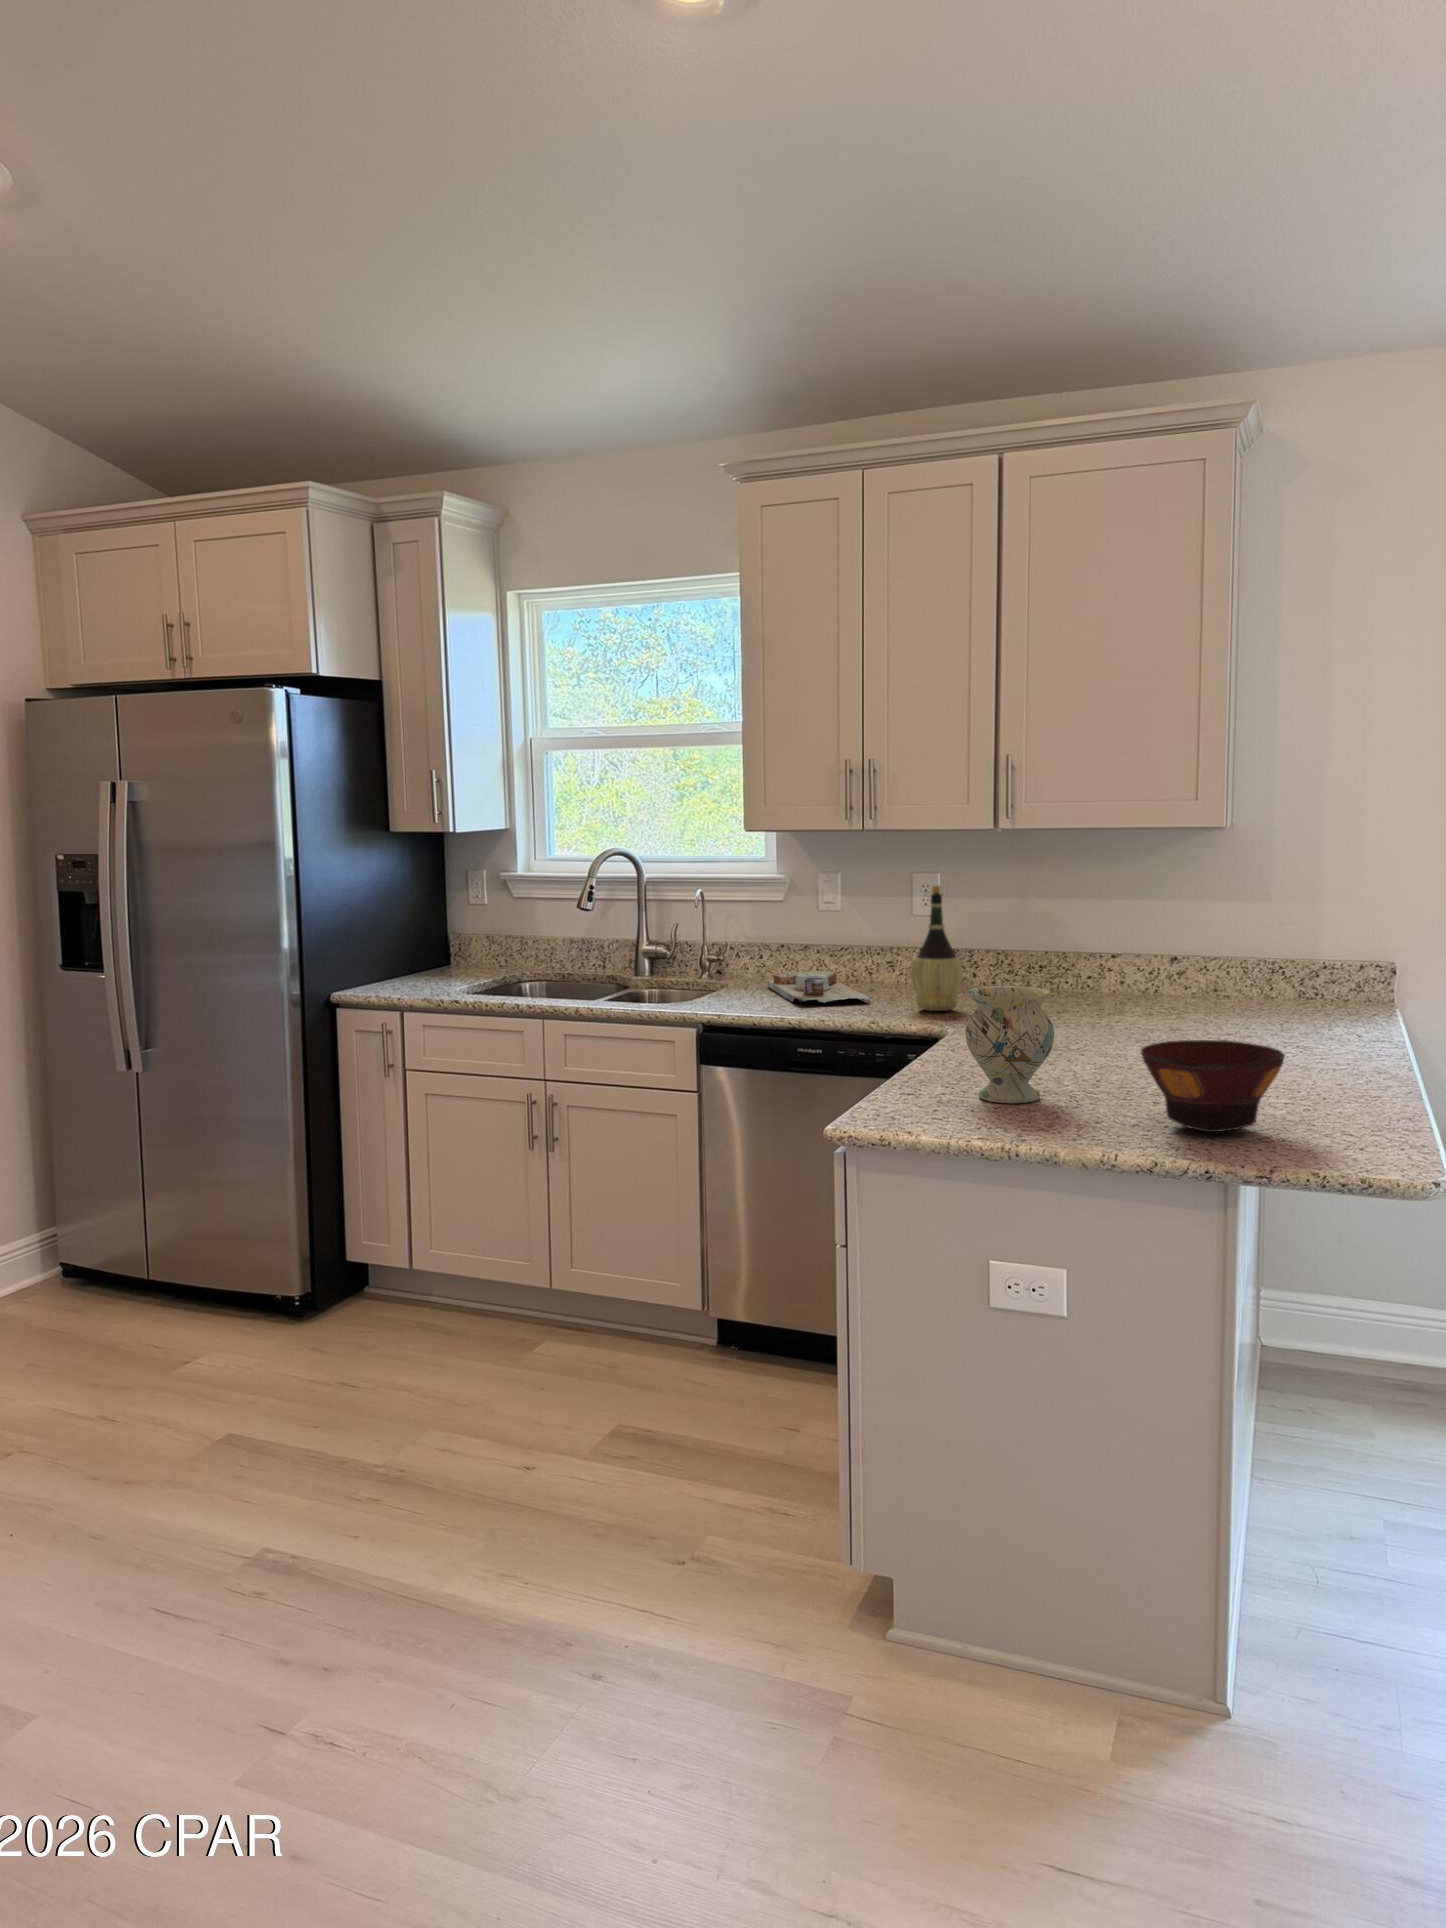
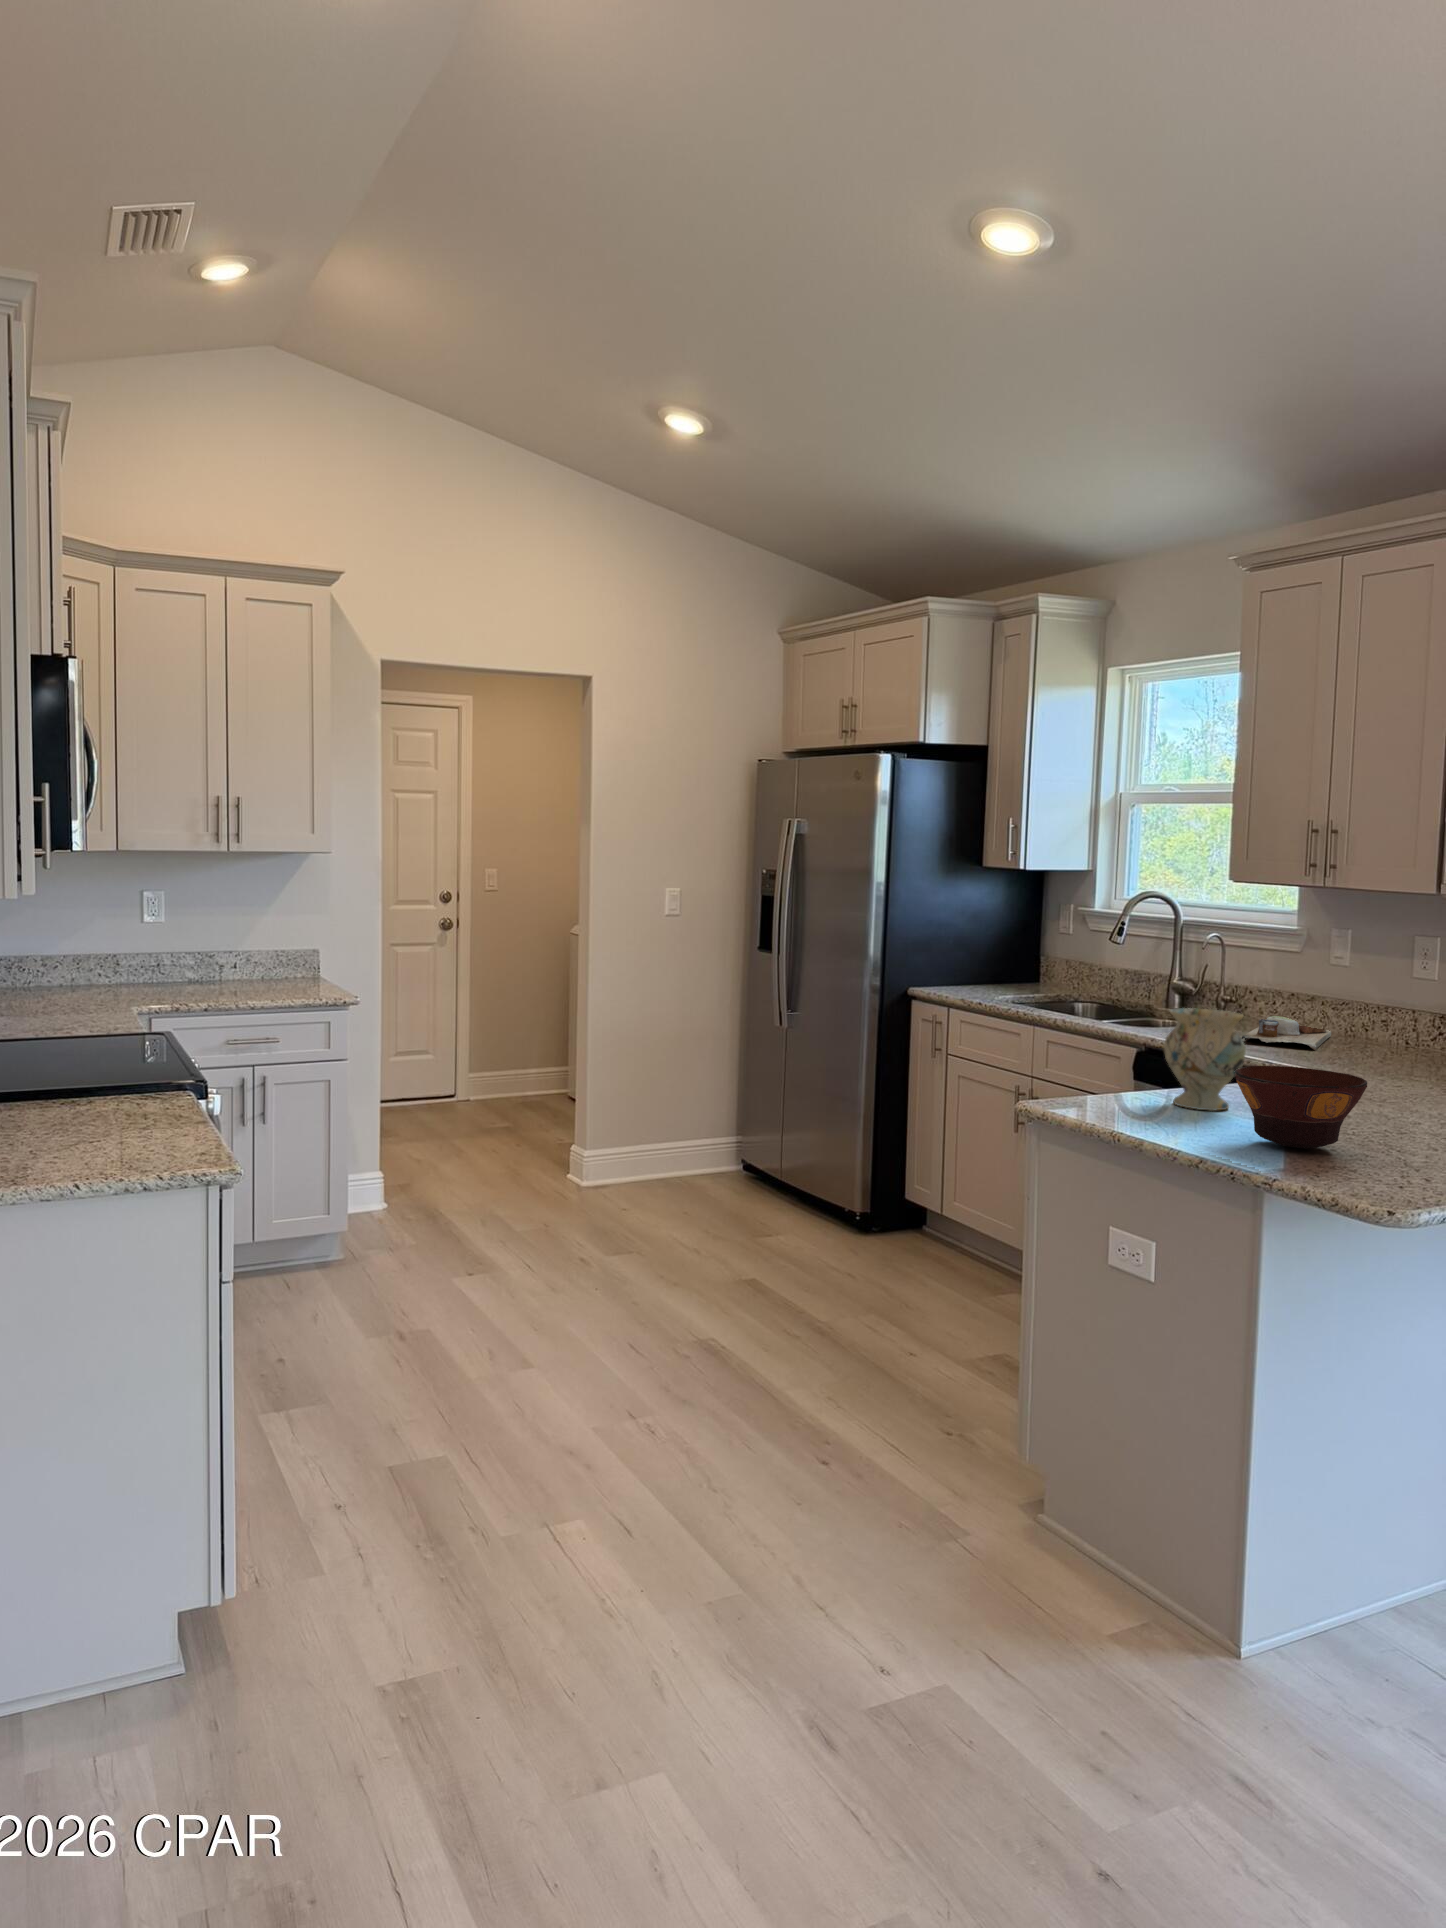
wine bottle: present [911,885,962,1011] -> none [1336,940,1392,1063]

